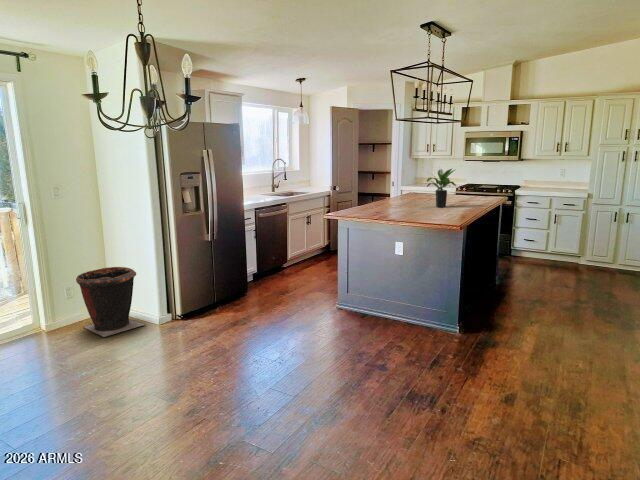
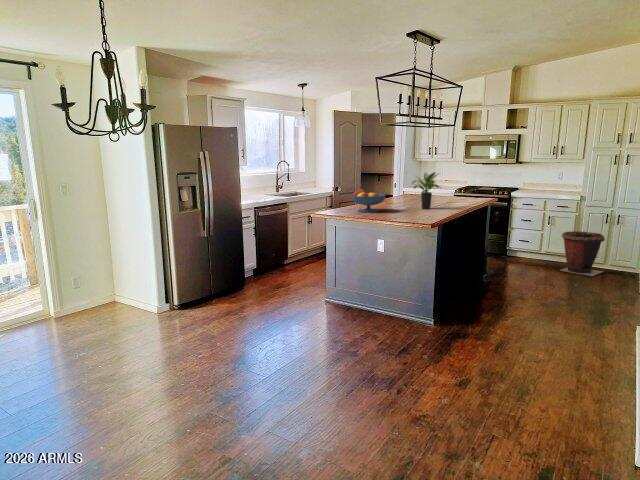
fruit bowl: none [365,187,401,211] -> present [351,189,386,212]
trash can: present [76,267,145,337] -> present [561,231,605,276]

